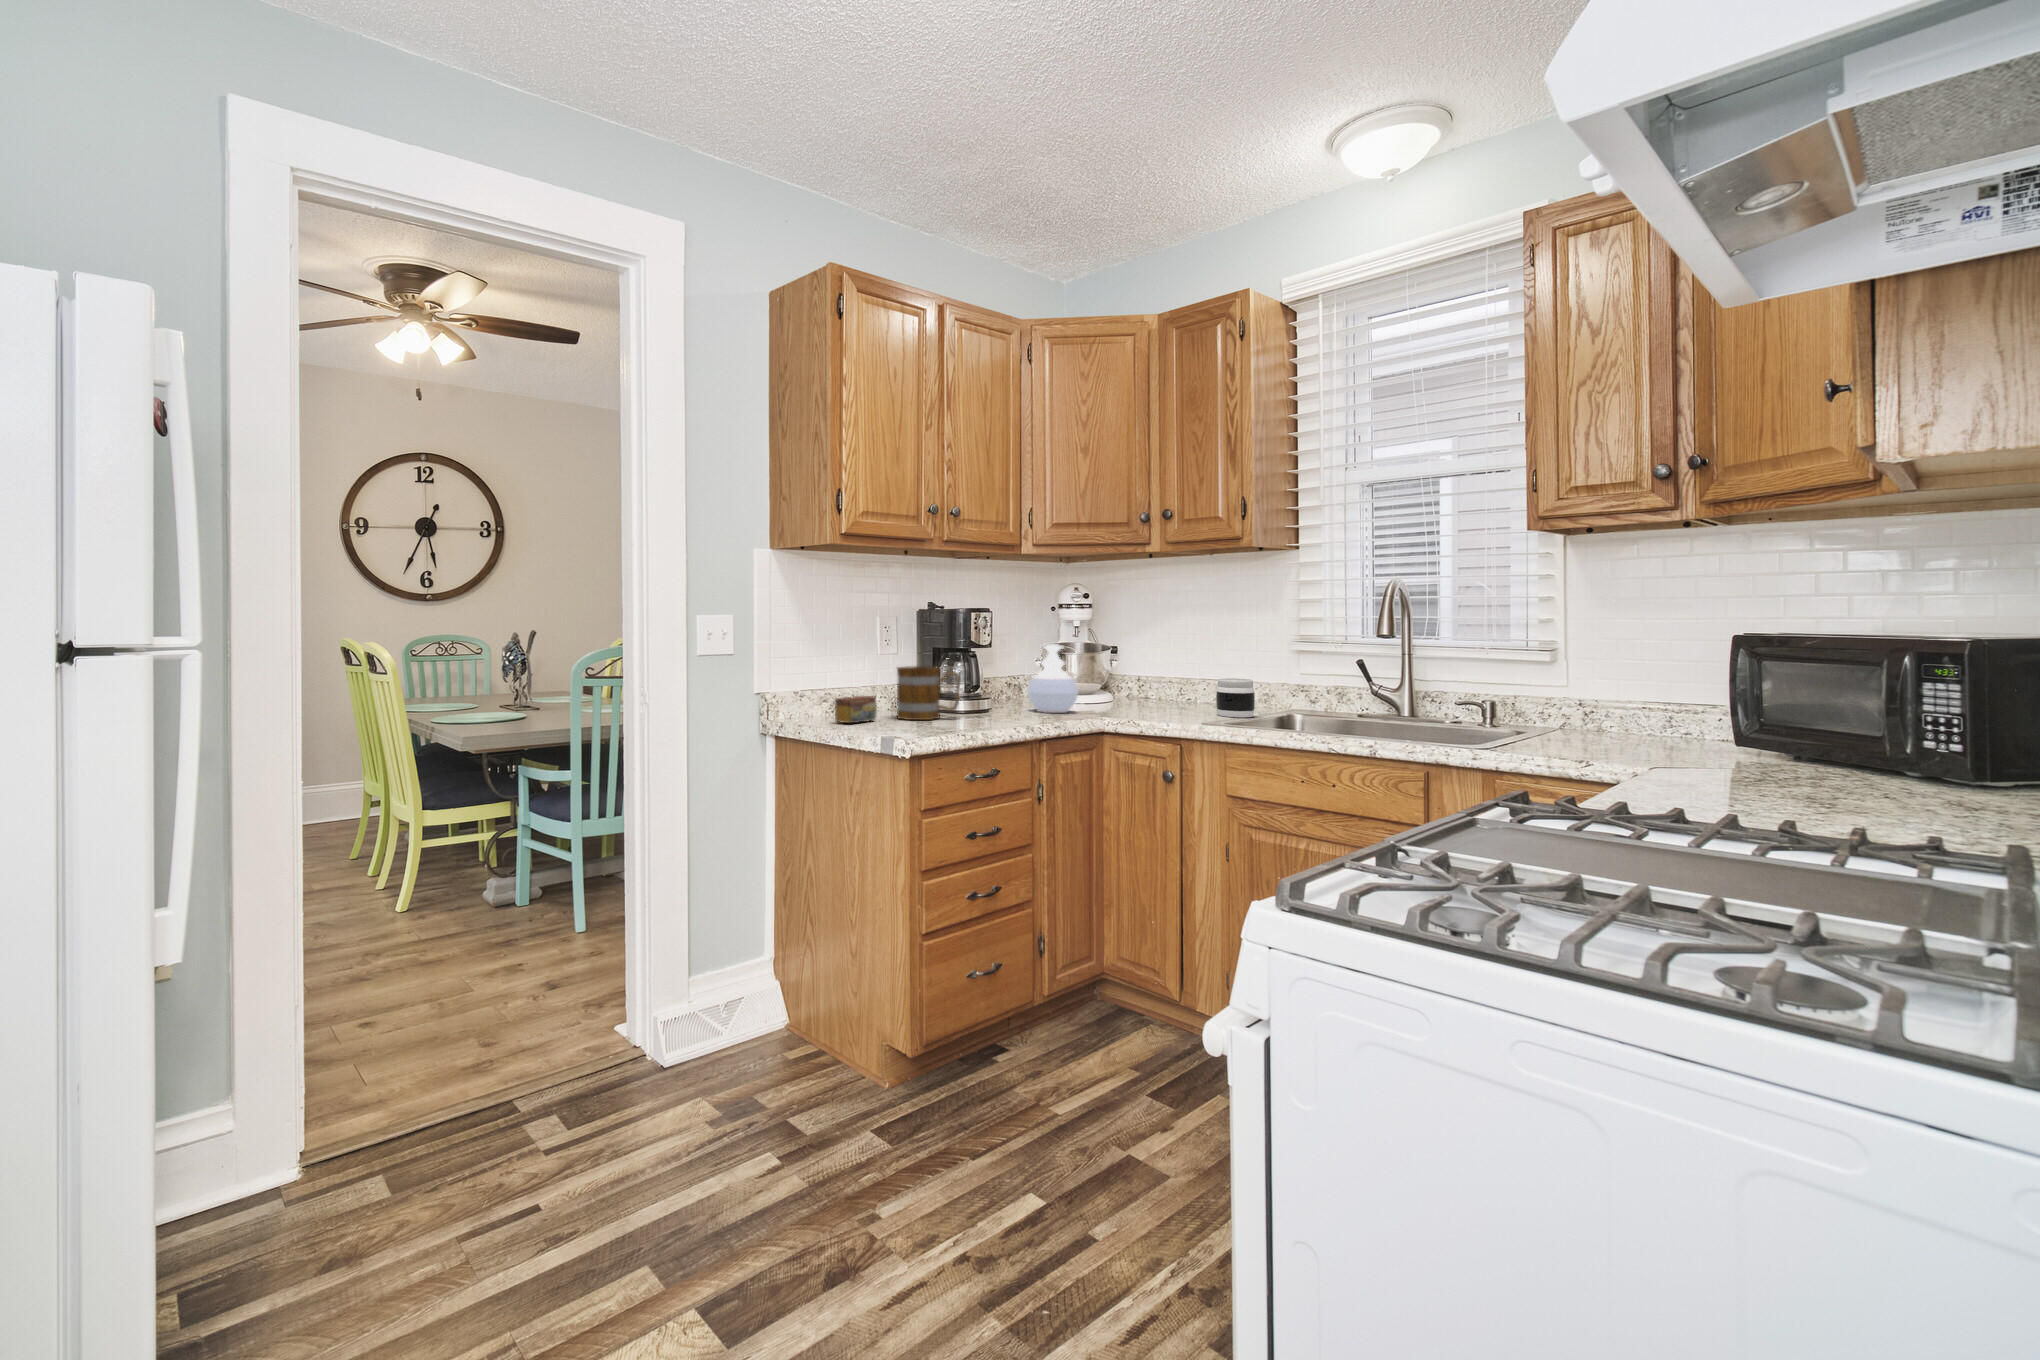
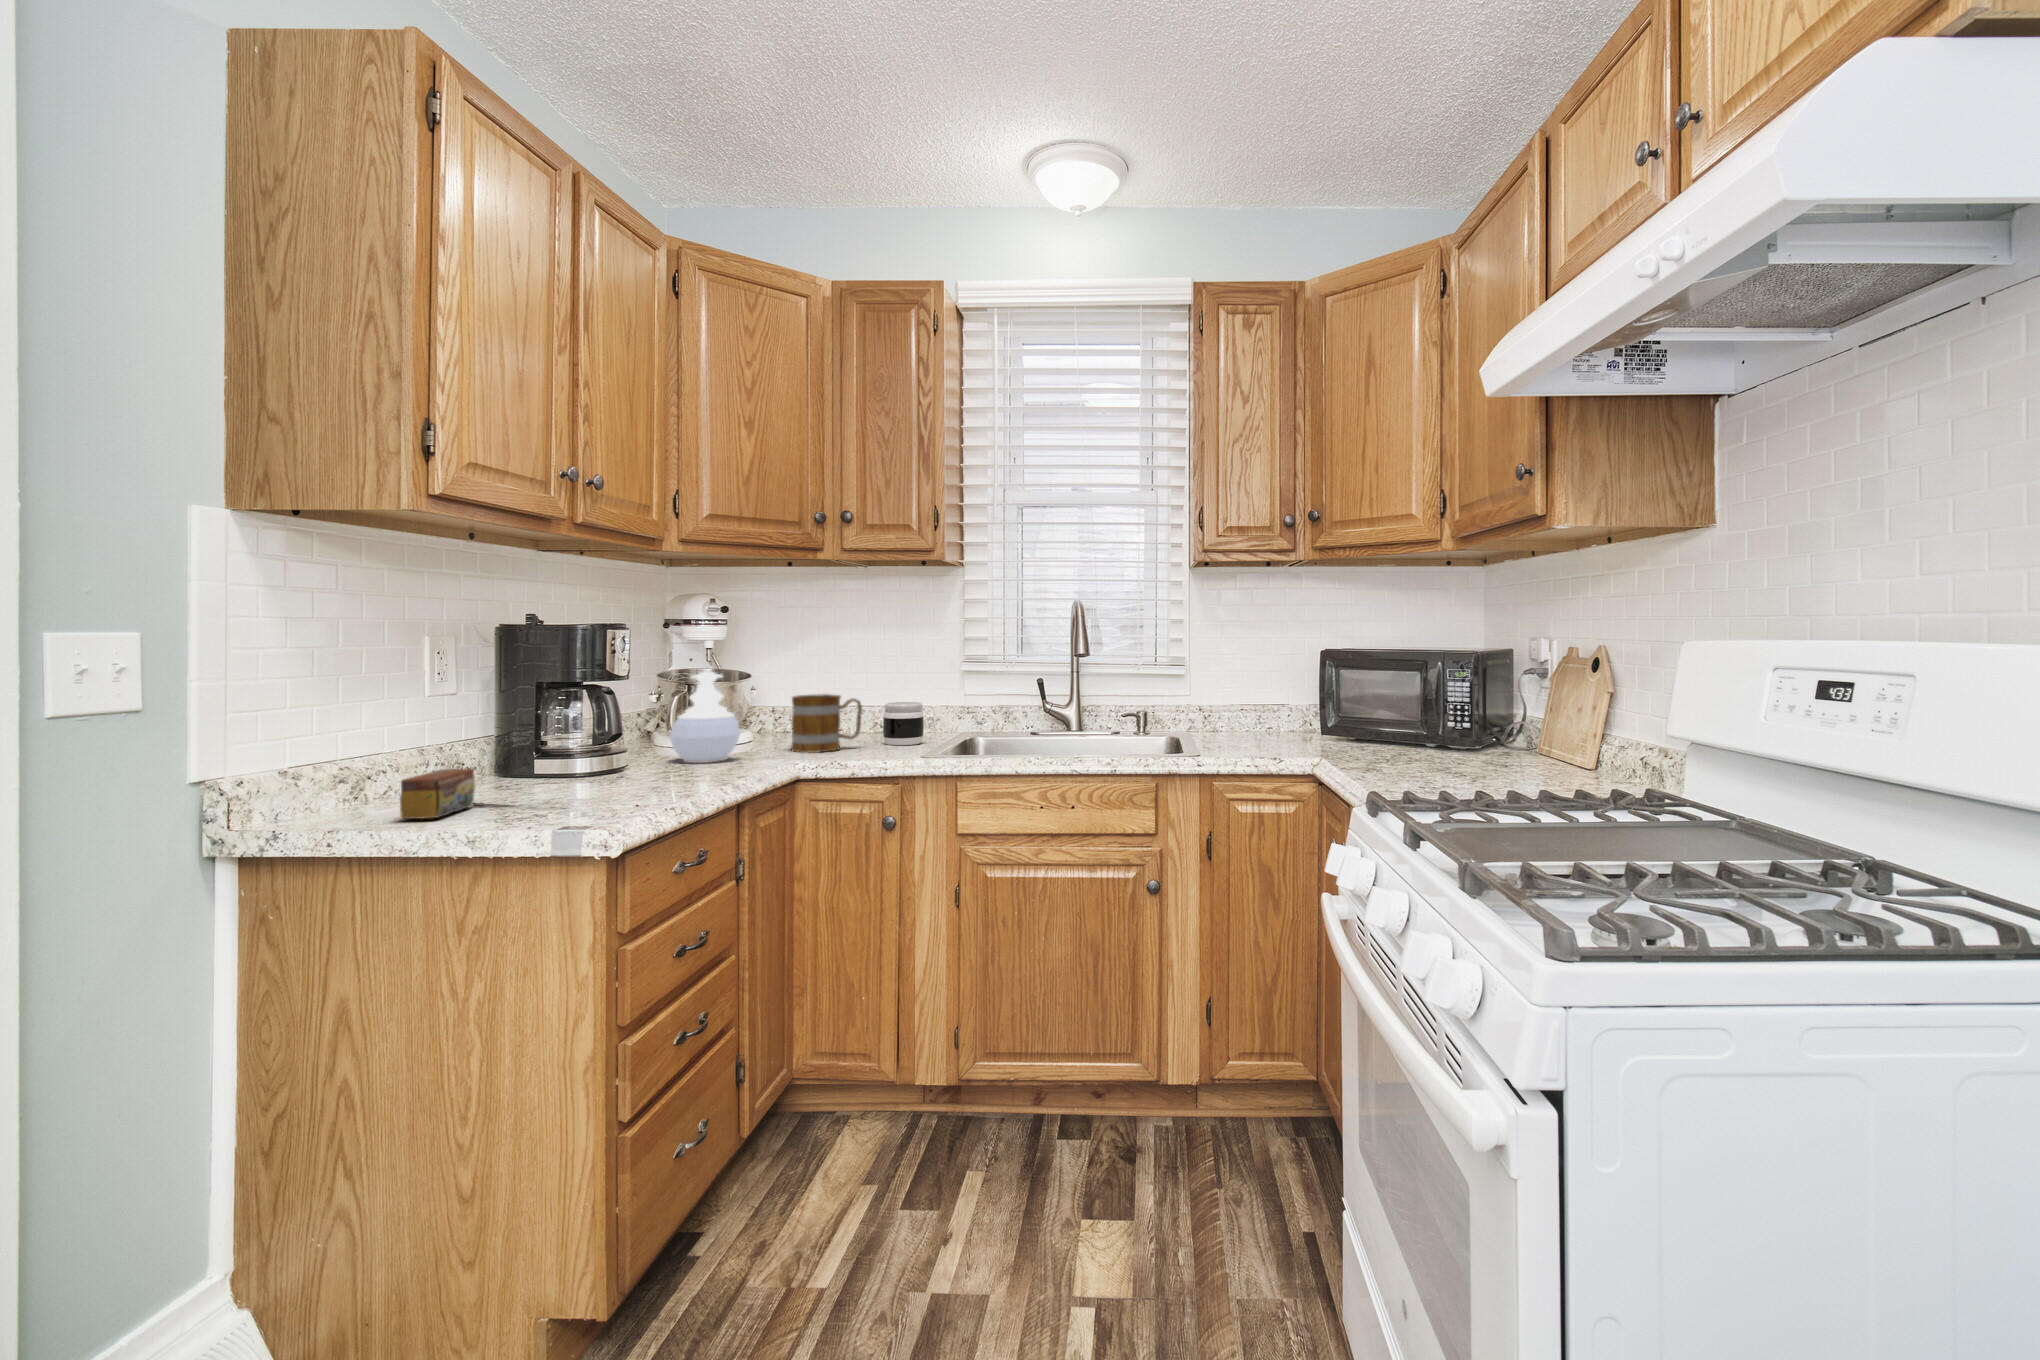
mug: present [896,666,960,720] -> present [791,694,862,753]

